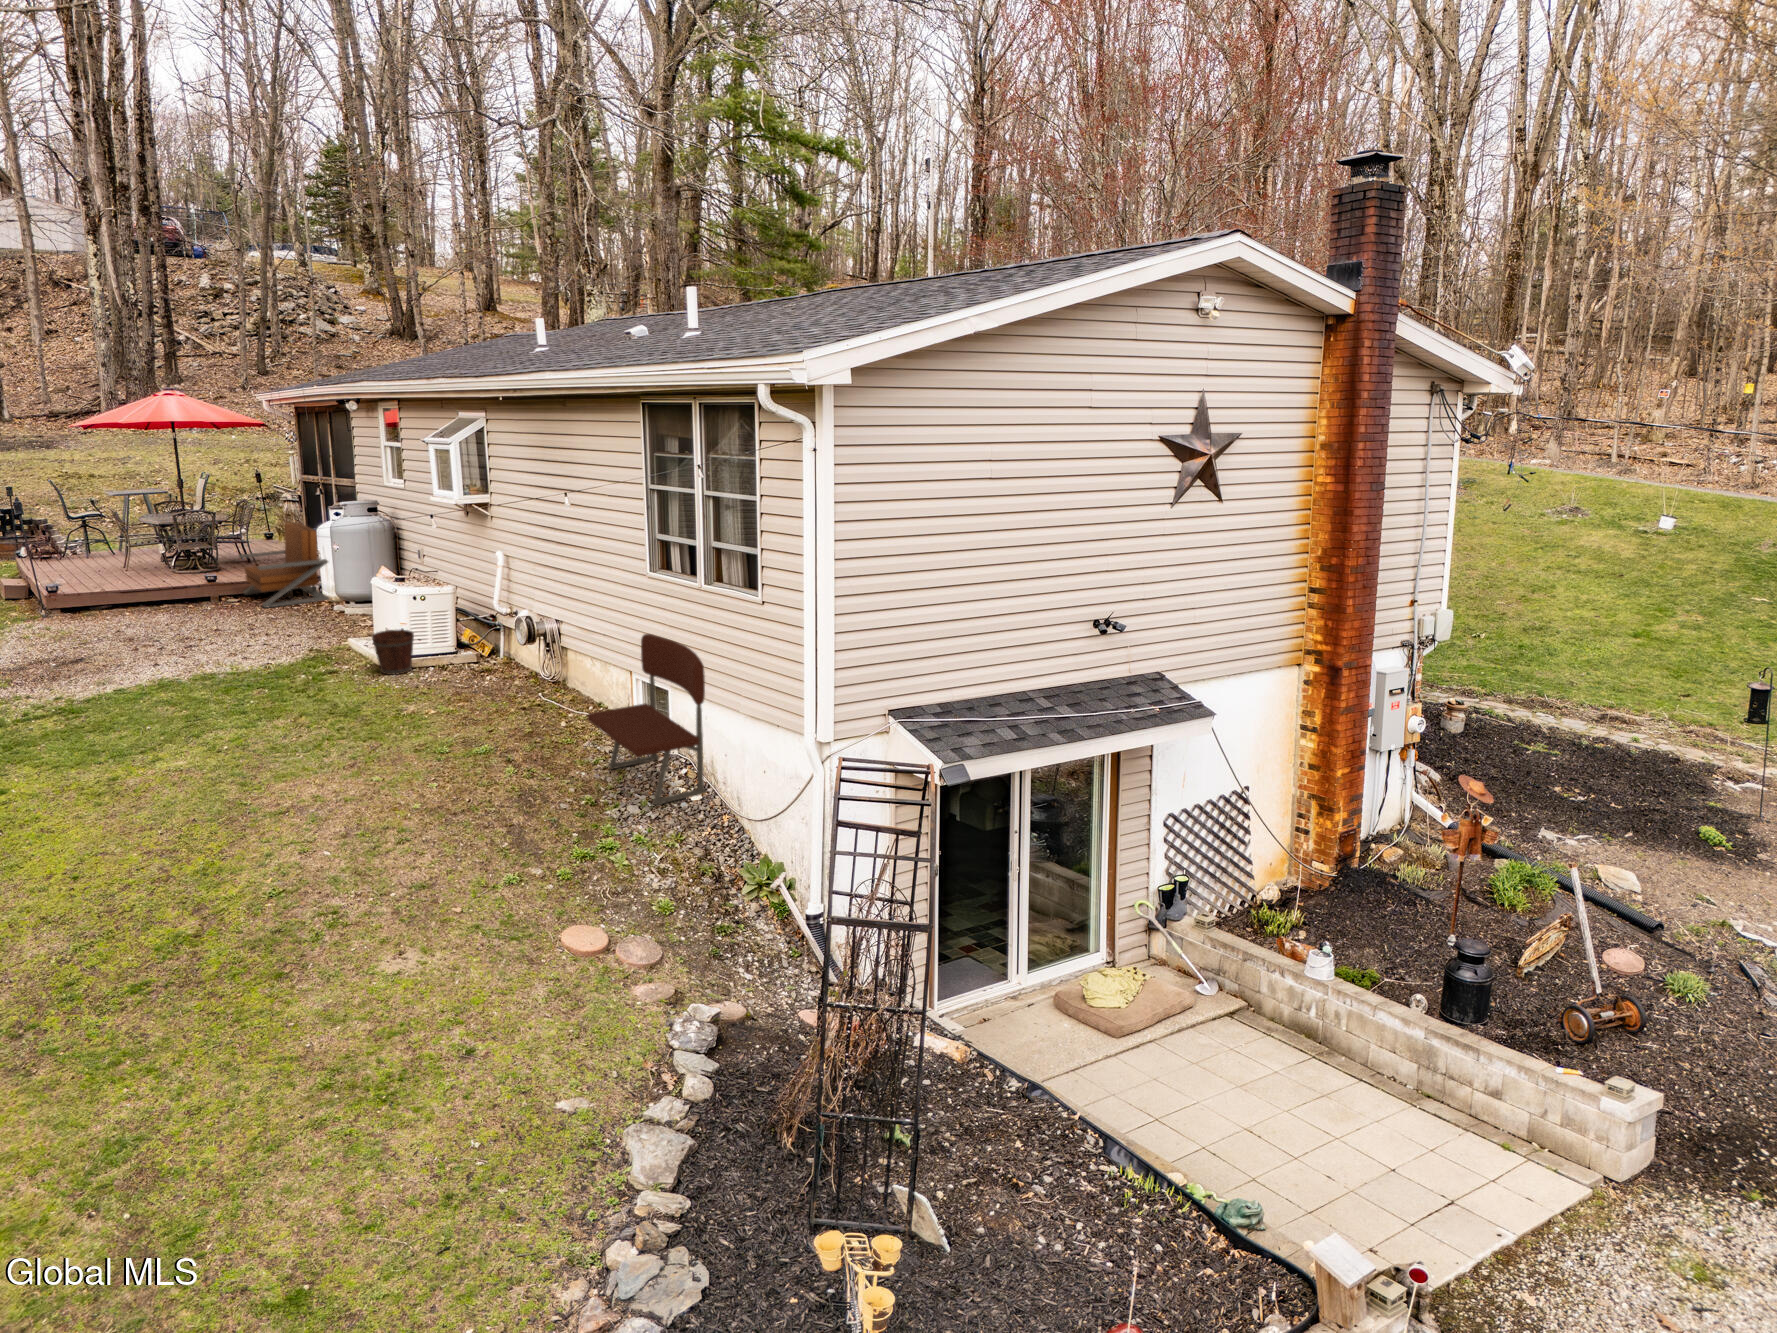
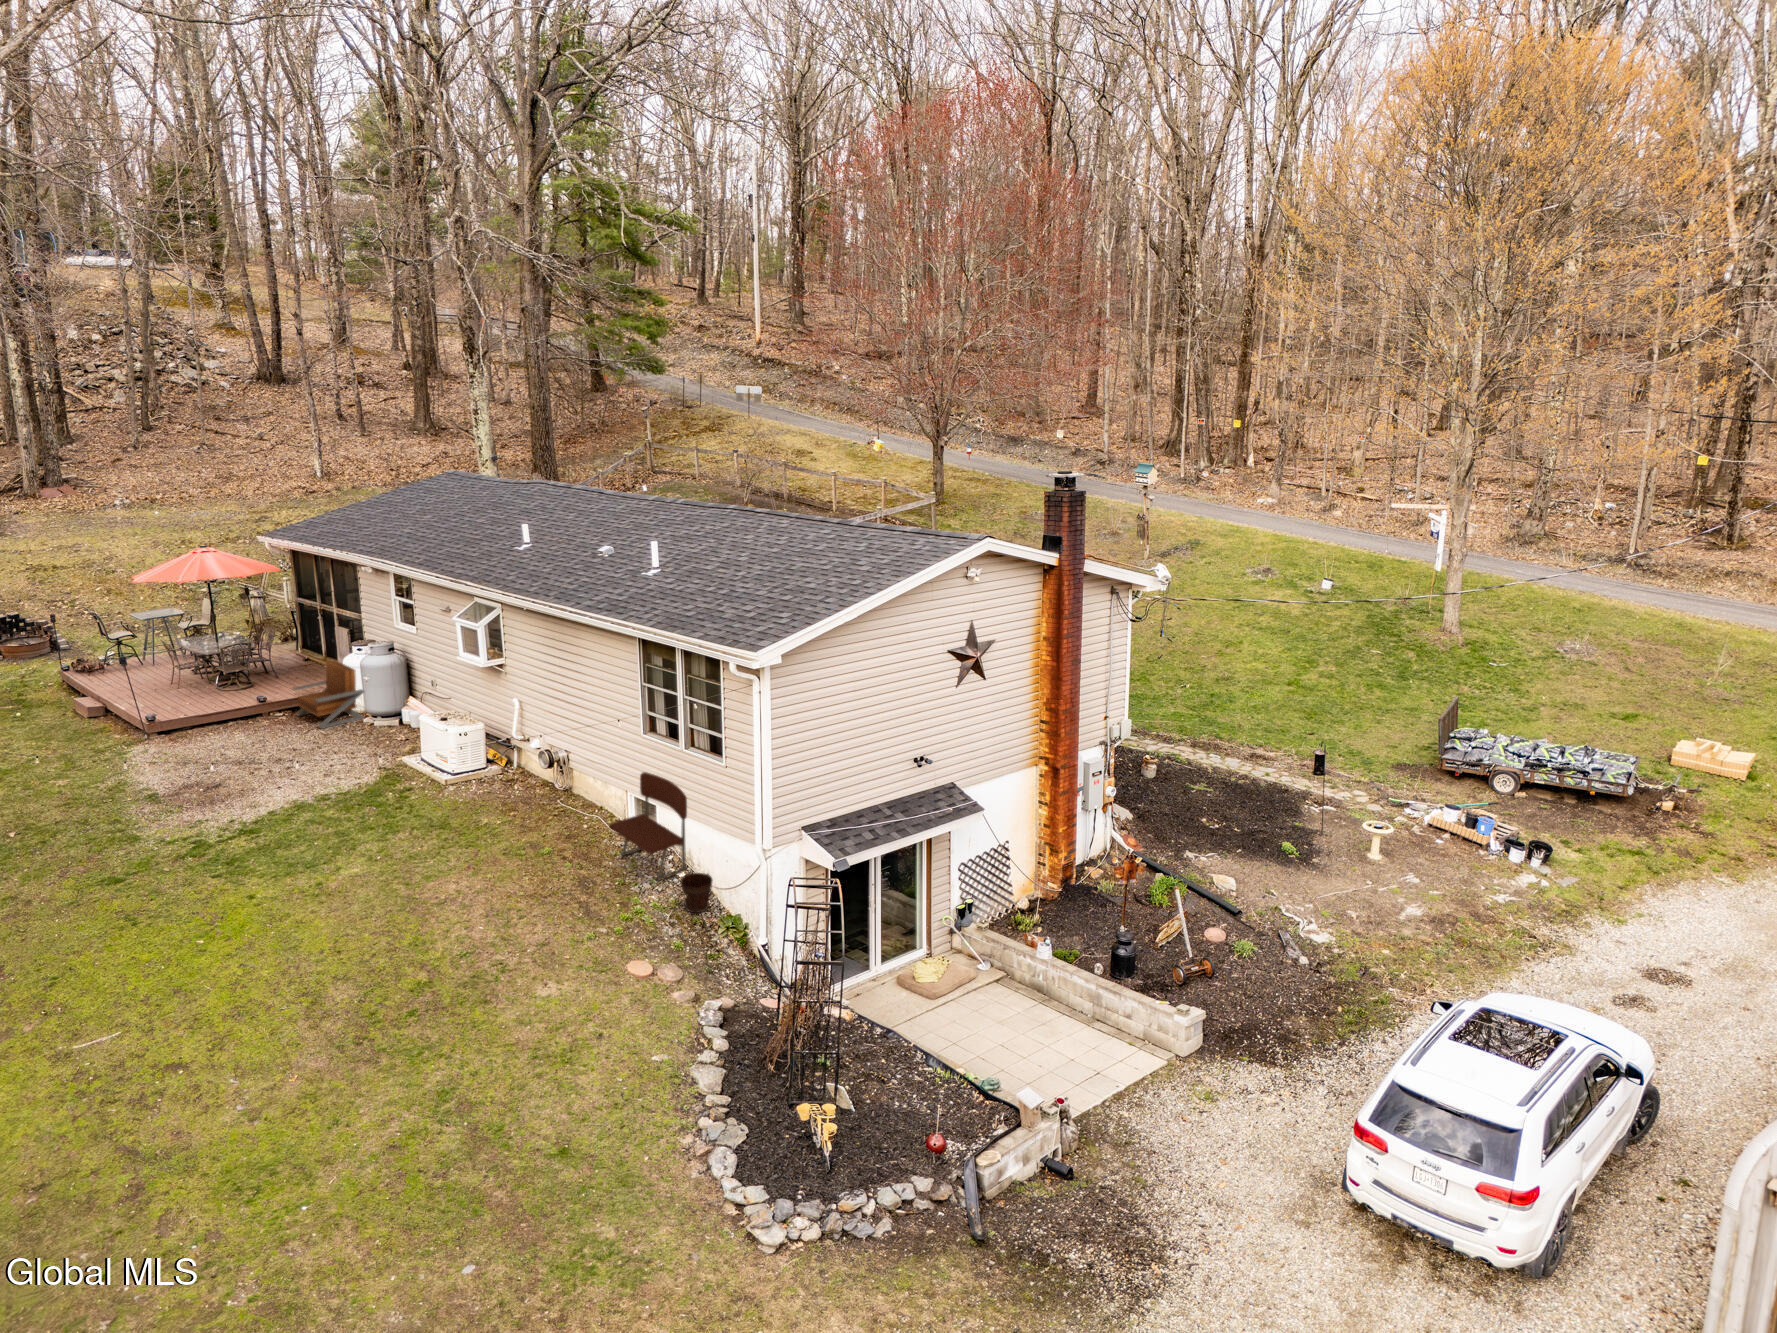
bucket: present [372,629,414,675] -> present [681,873,712,913]

